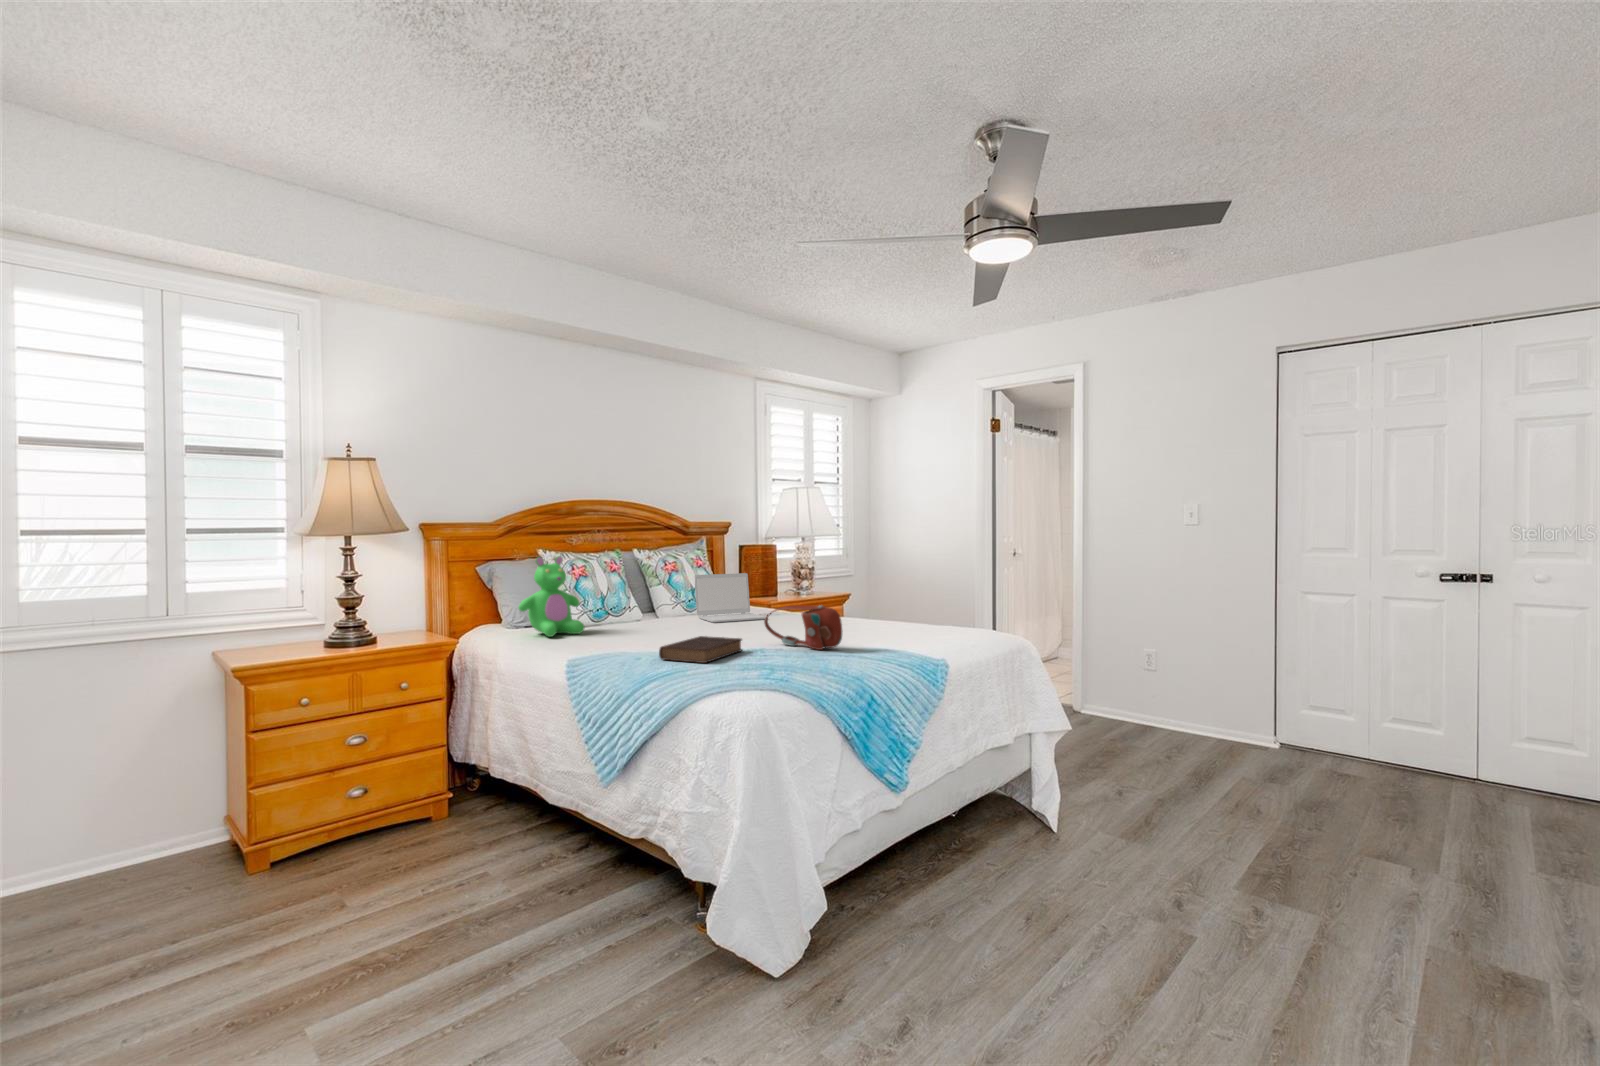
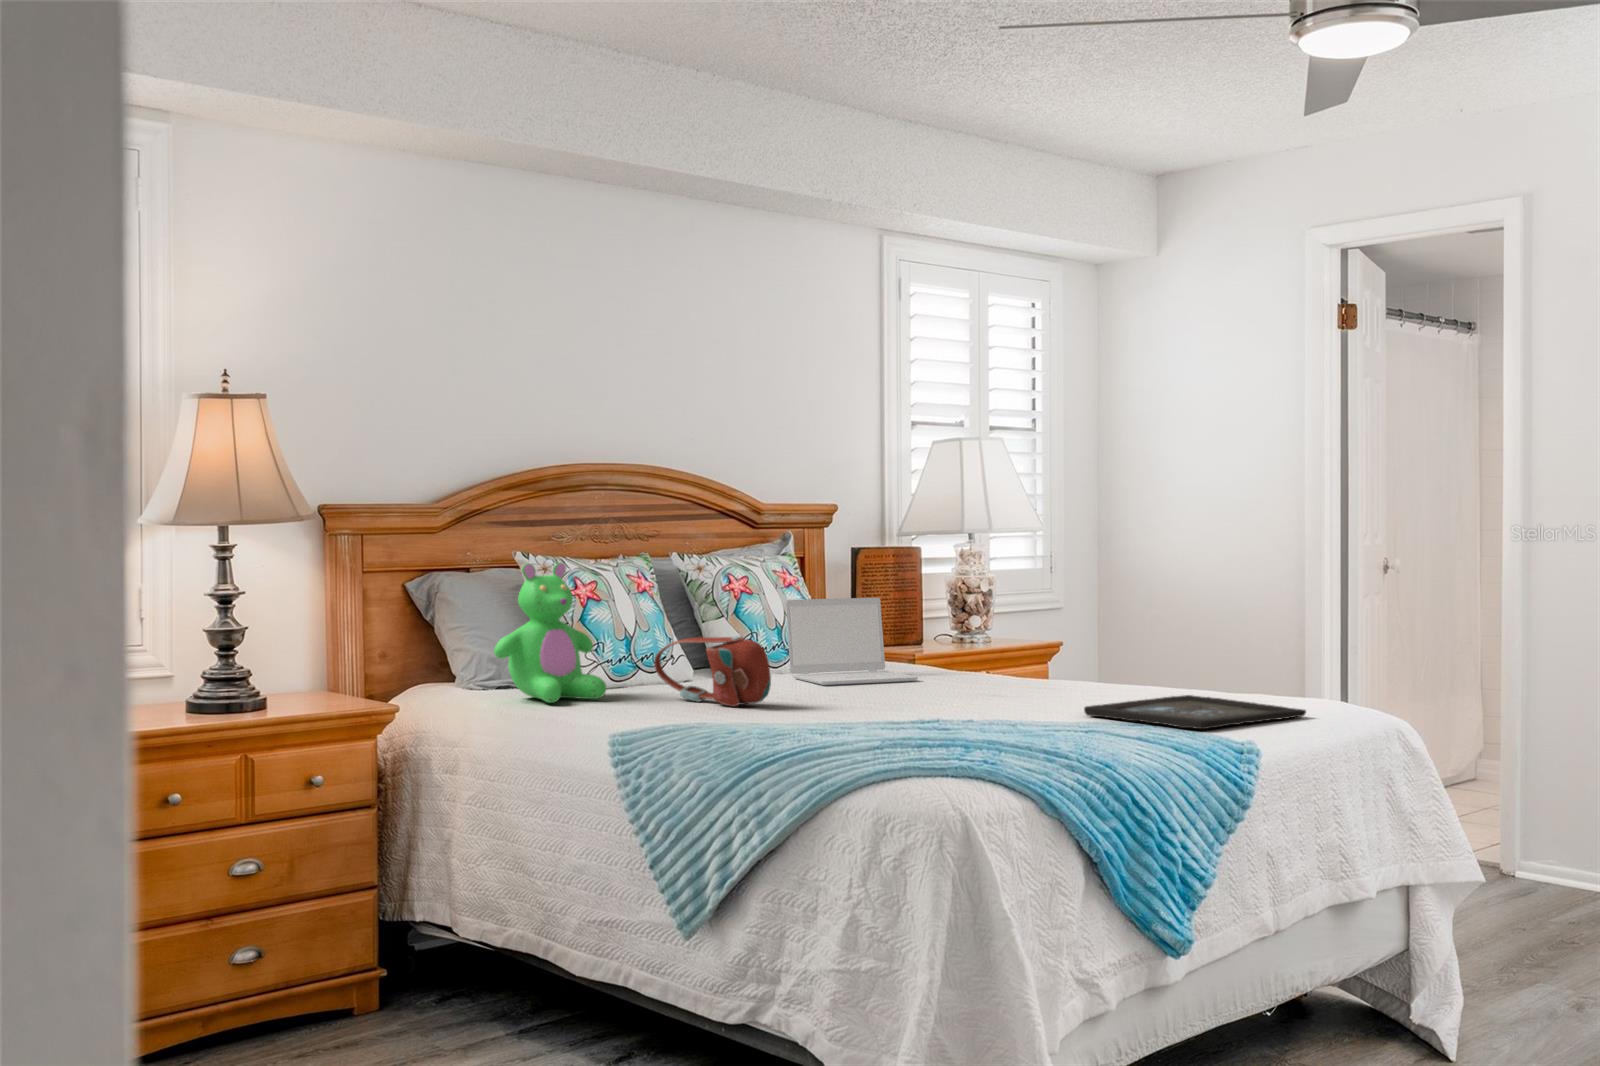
handbag: present [764,606,842,650] -> present [654,636,771,706]
tray: none [852,627,975,650] -> present [1084,695,1306,729]
book: present [659,636,742,663] -> none [761,701,898,743]

